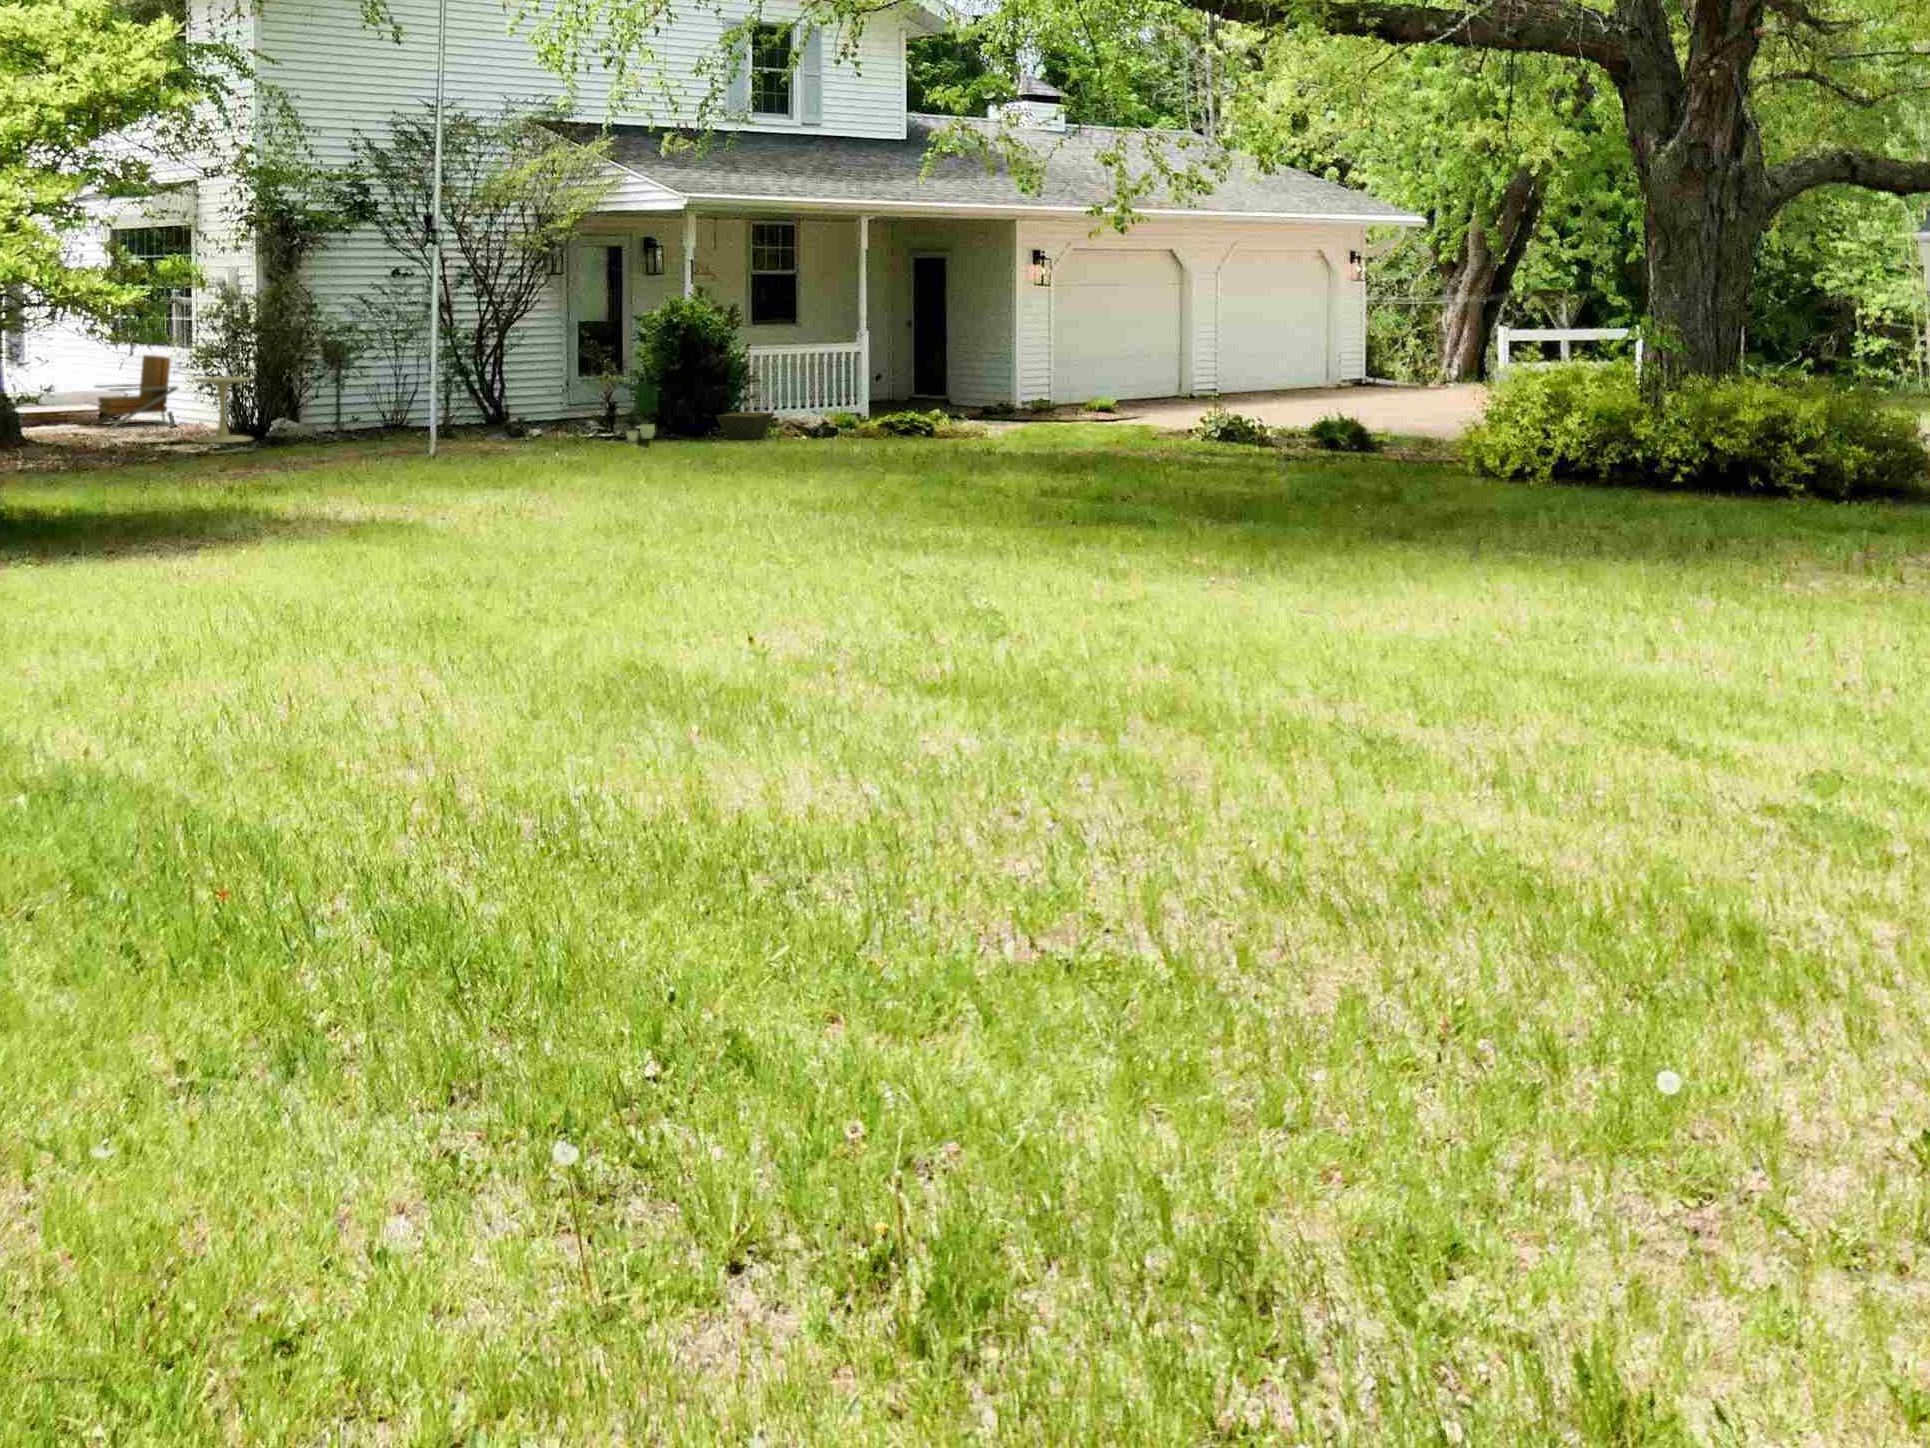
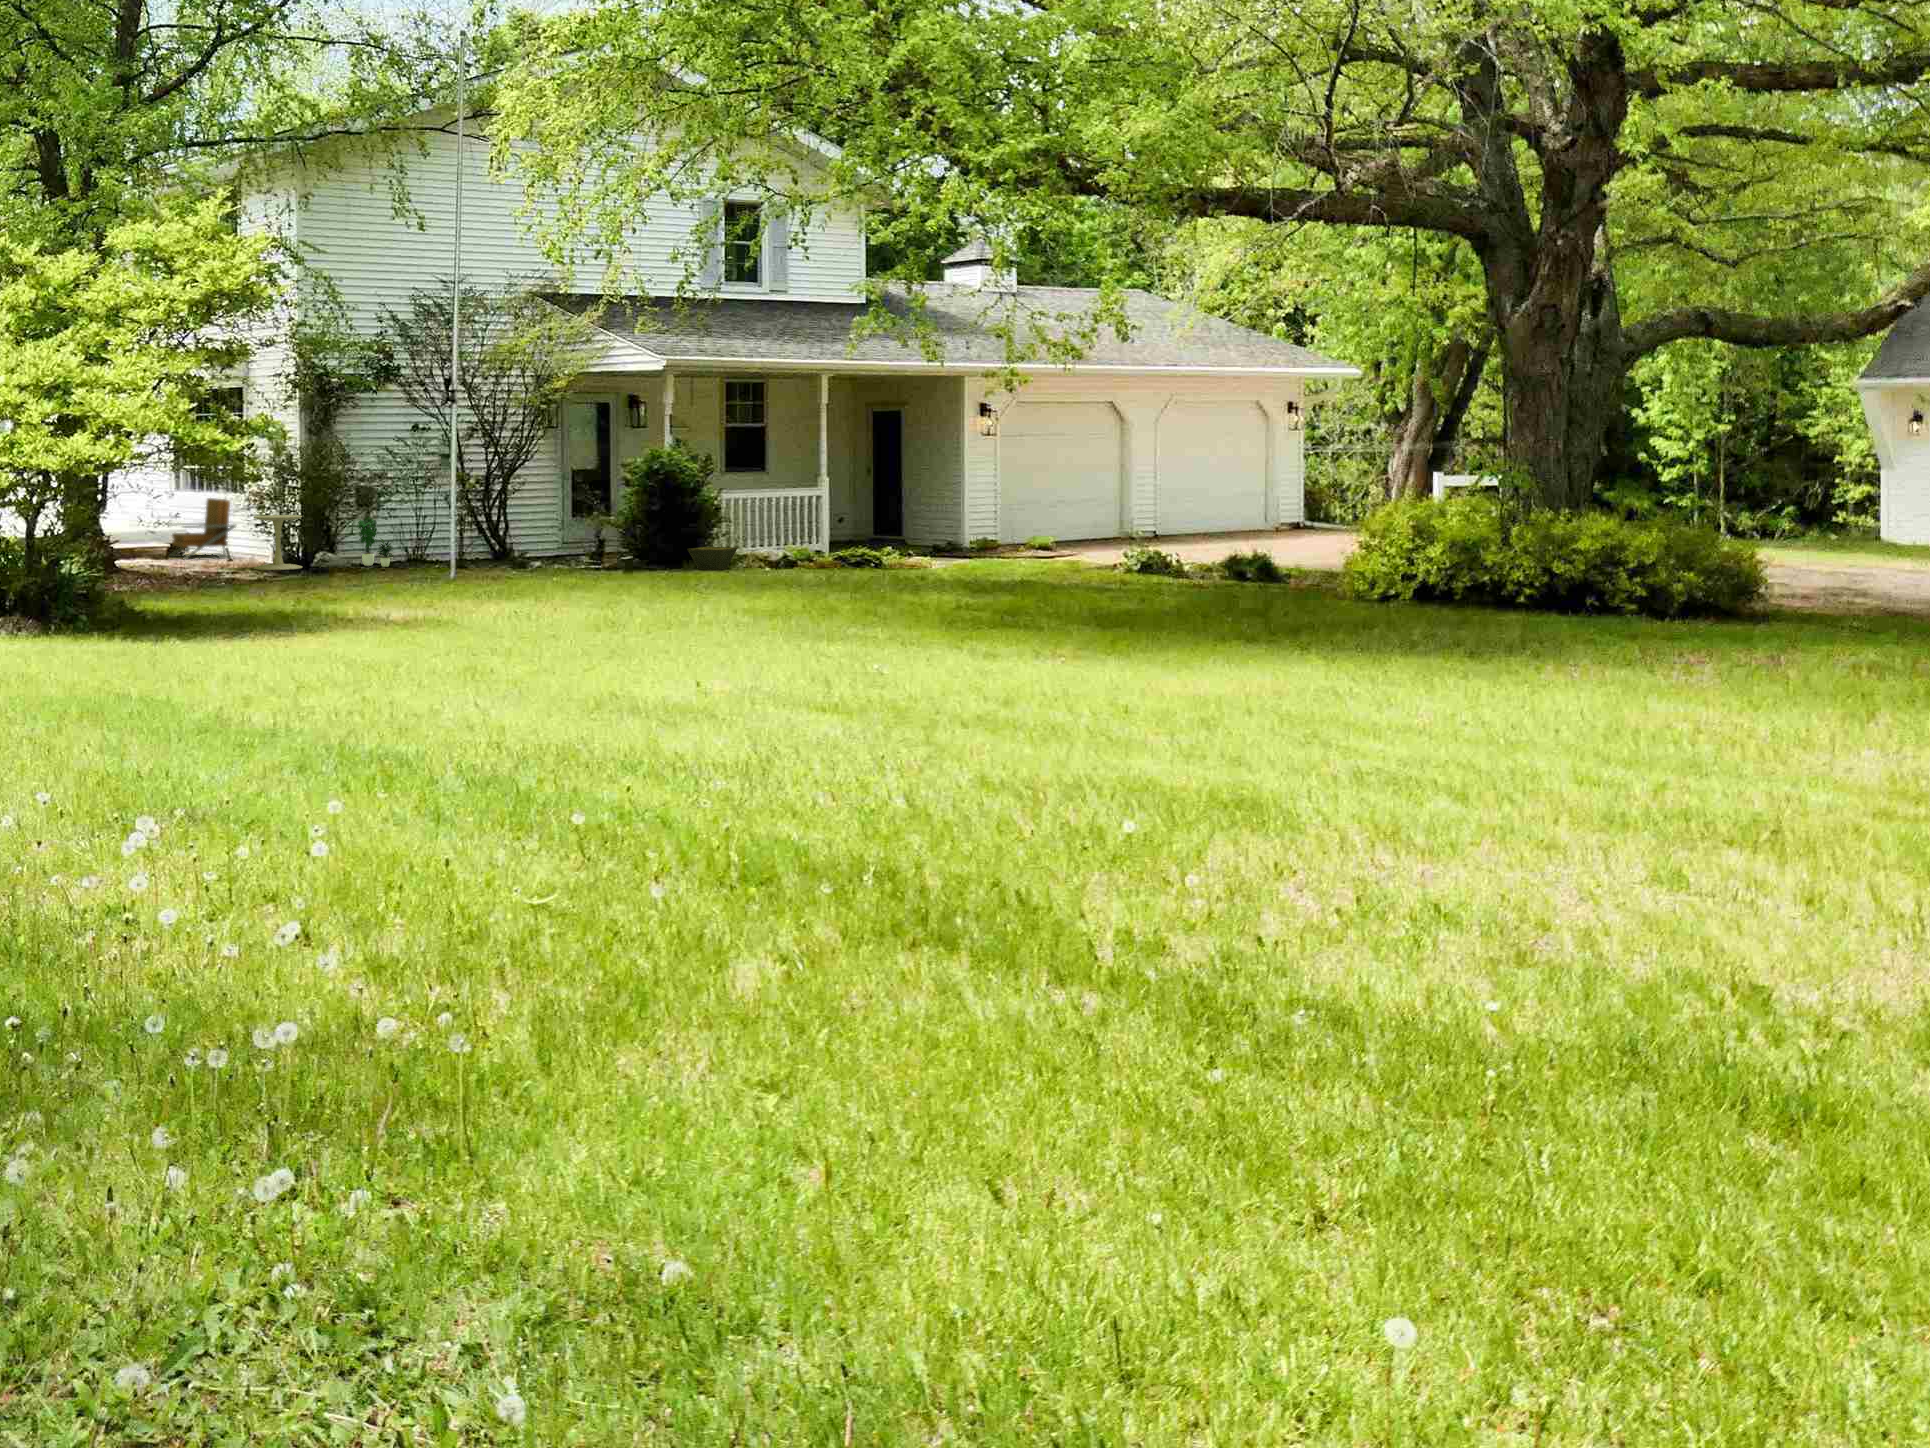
potted plant: present [621,381,658,442] -> present [357,517,394,567]

